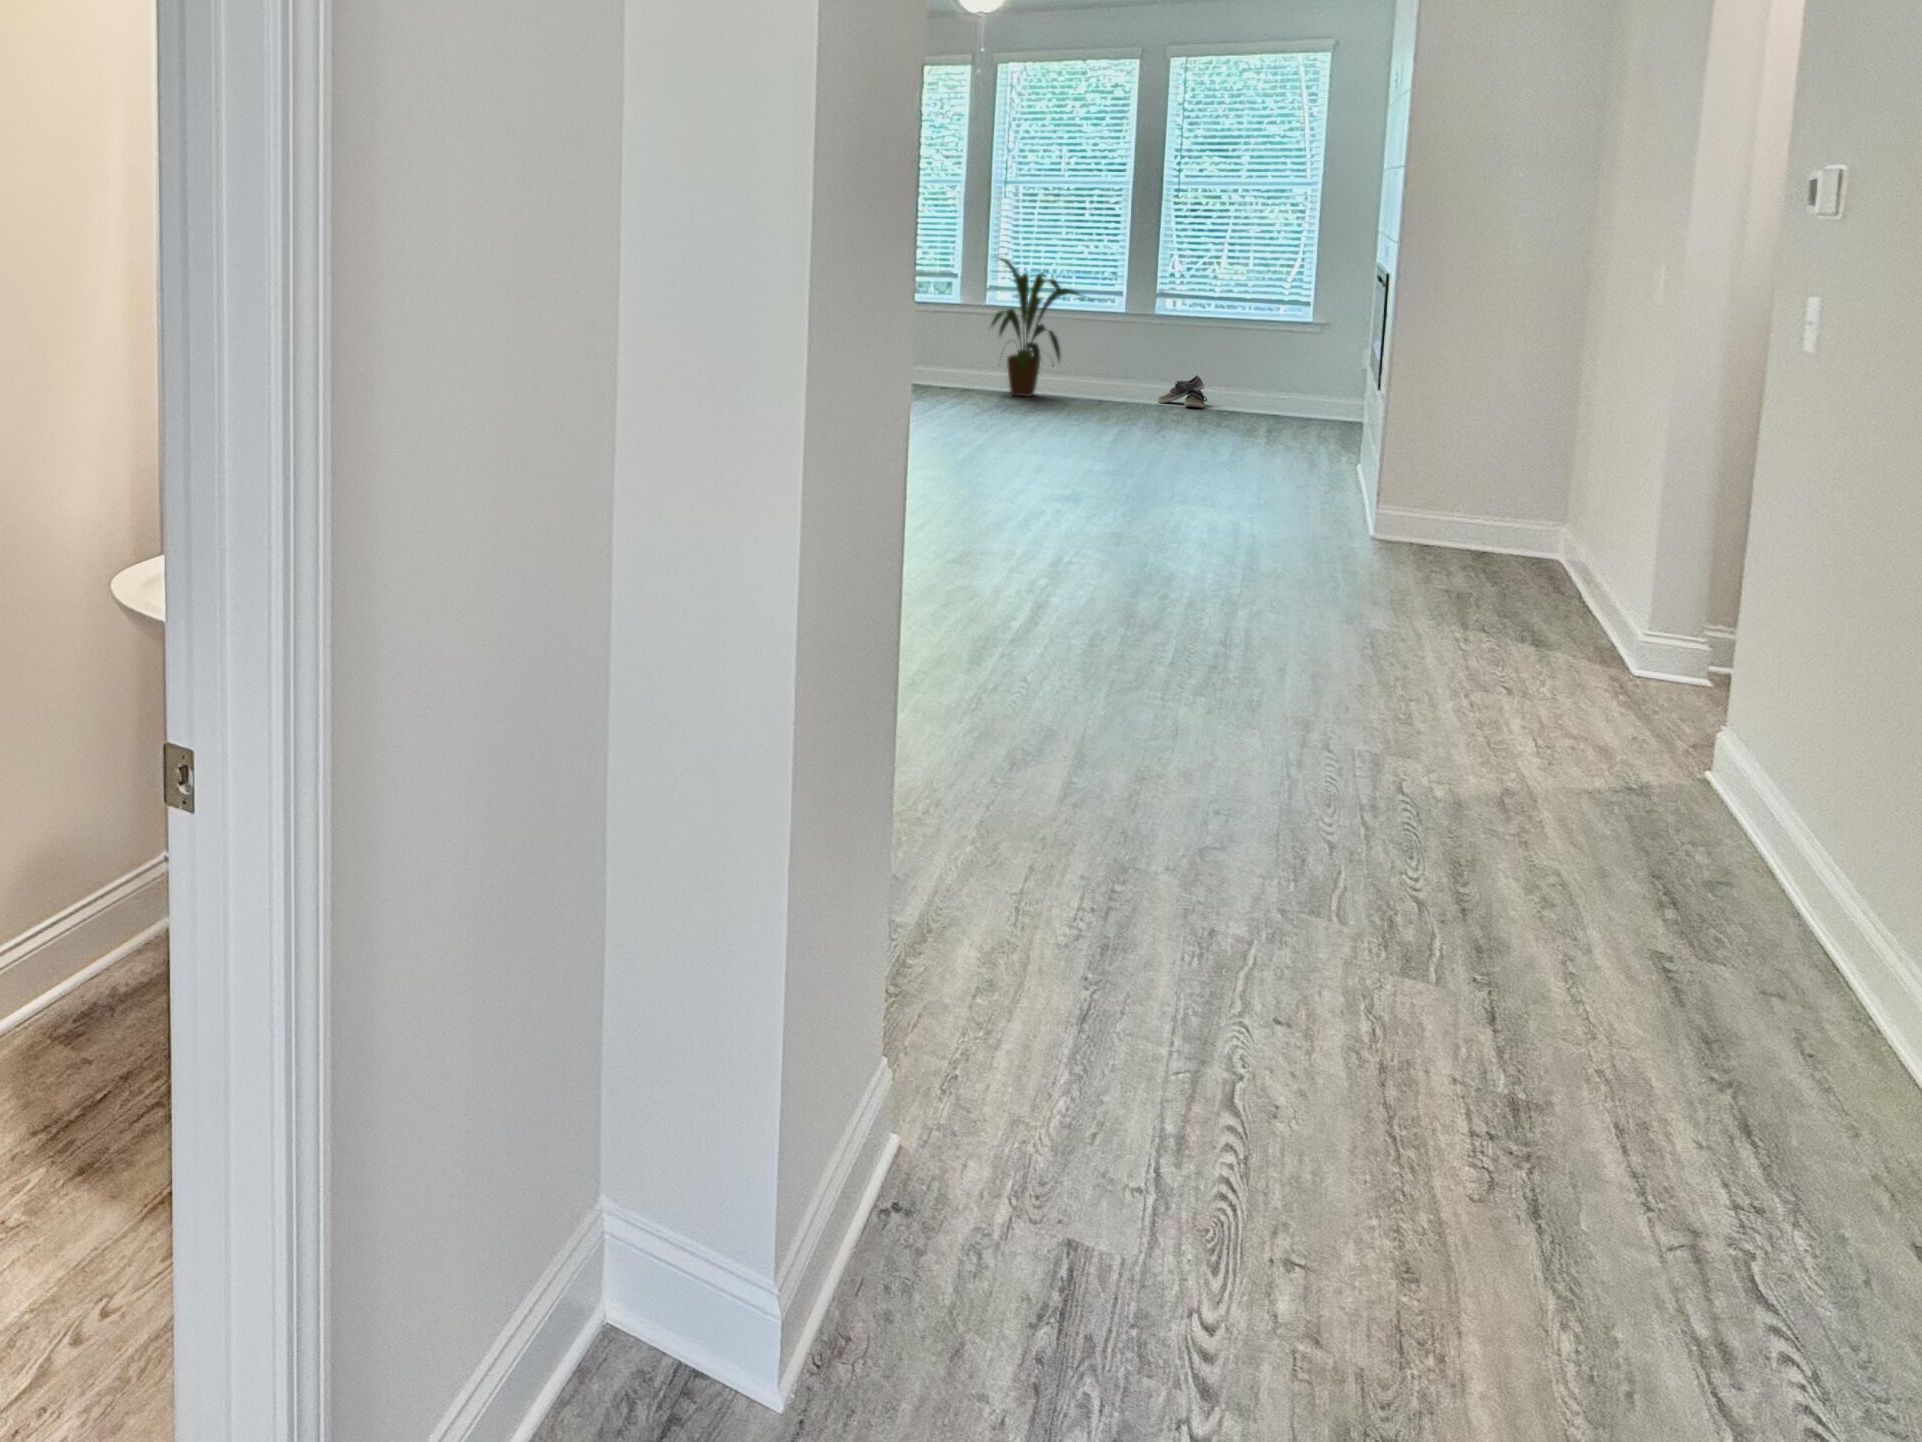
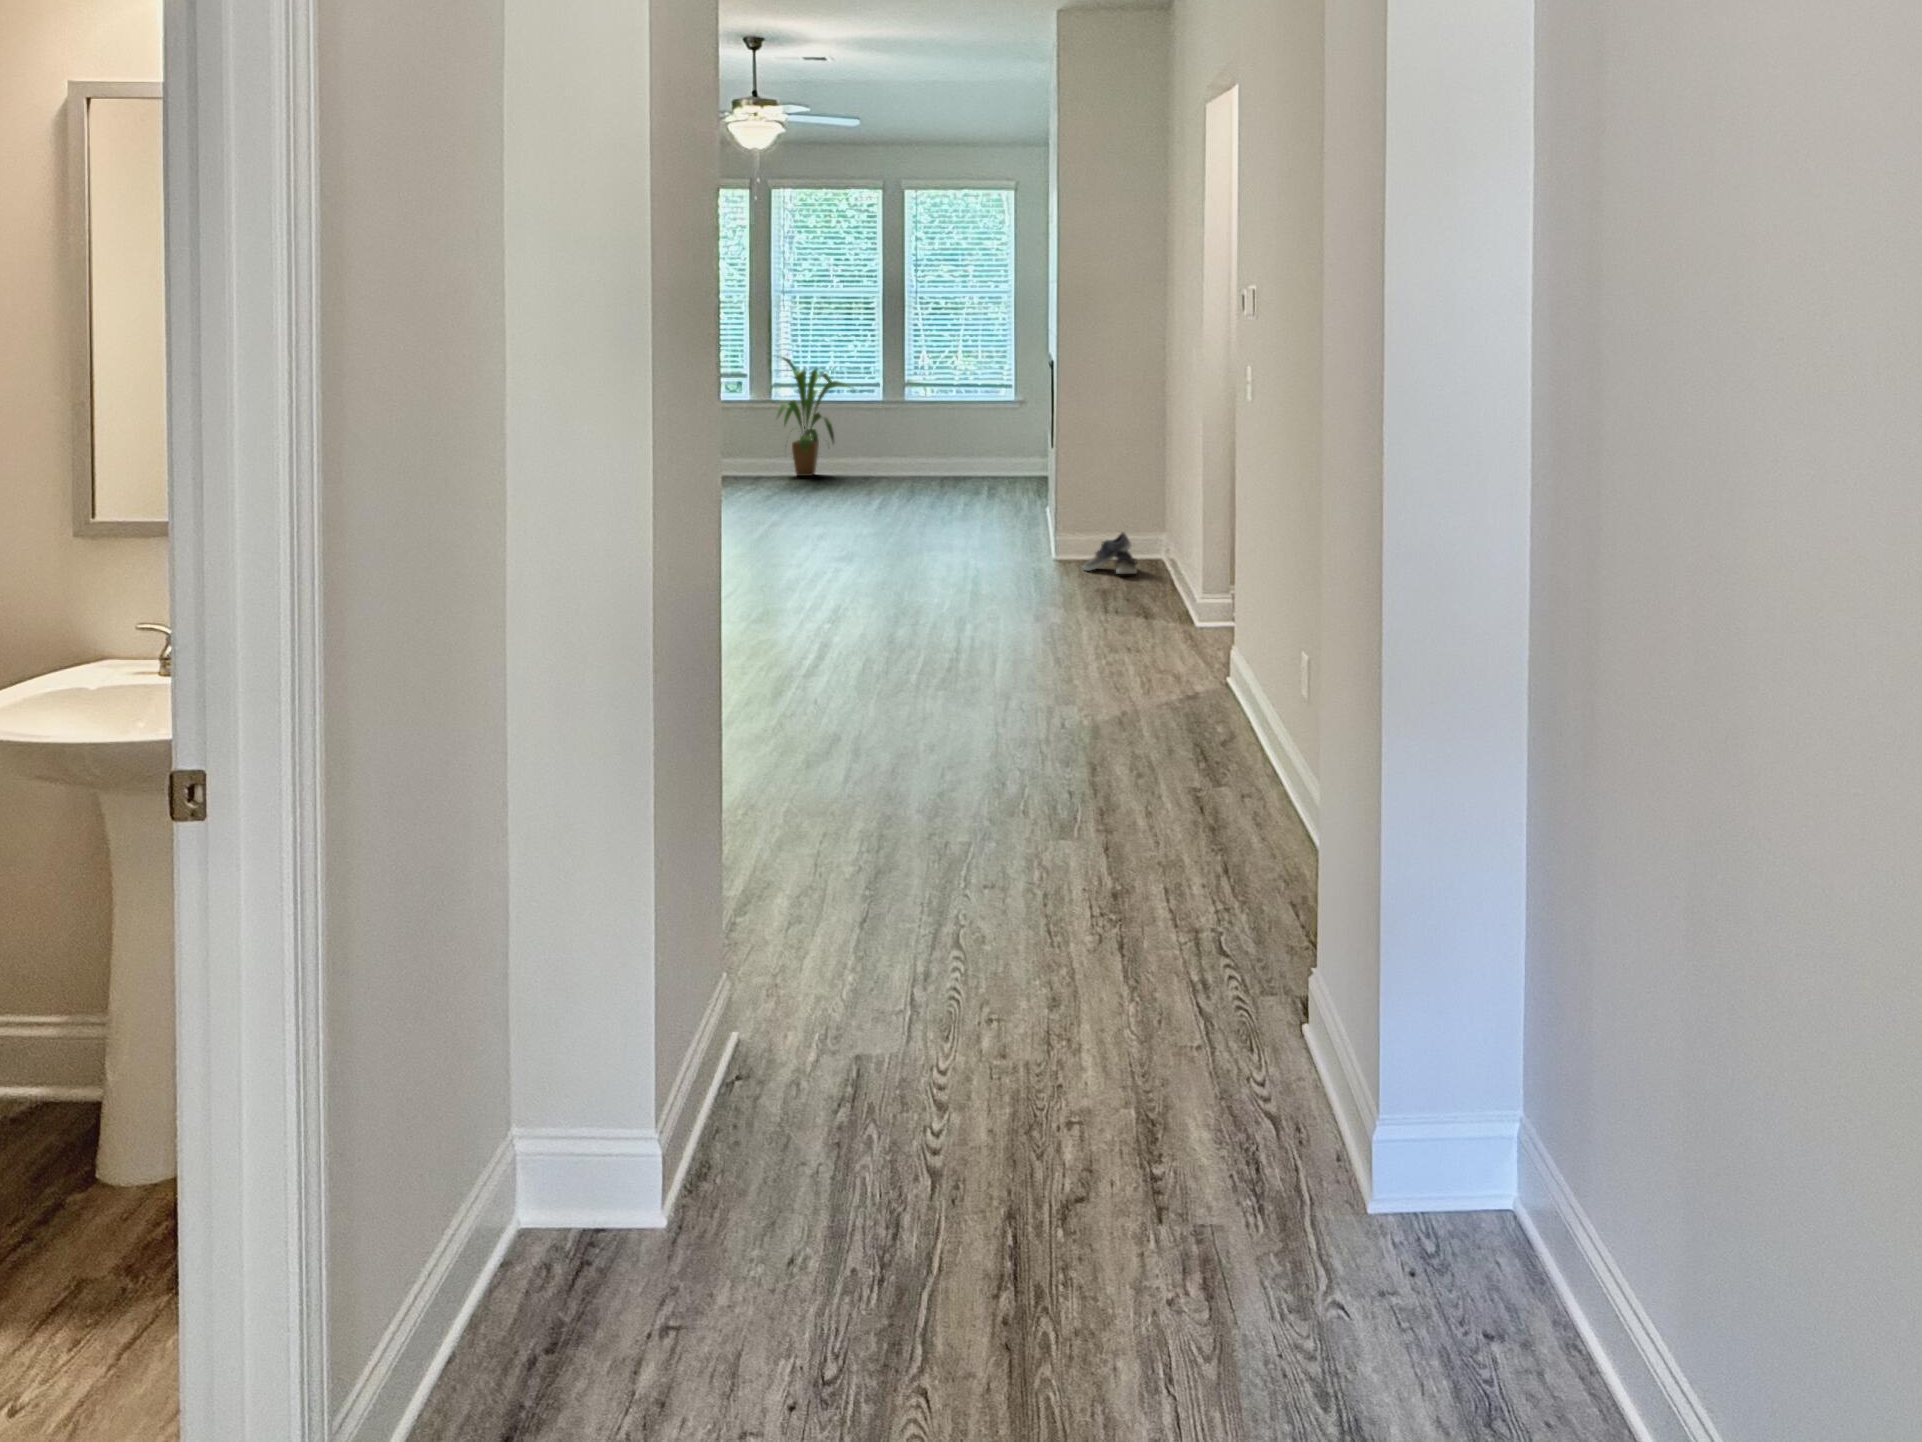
shoe: present [1158,375,1207,408] -> present [1083,533,1137,574]

